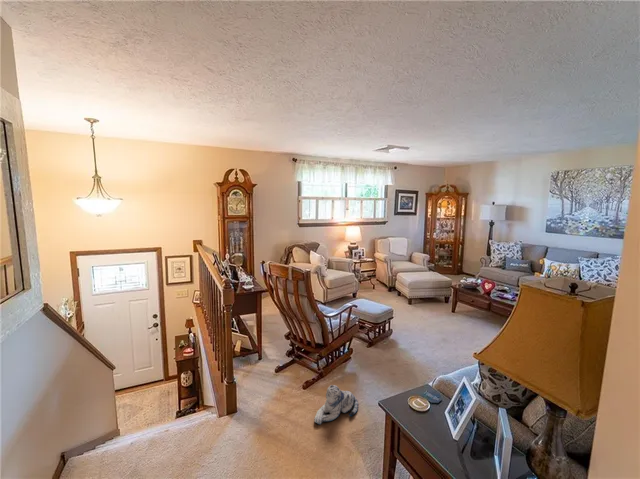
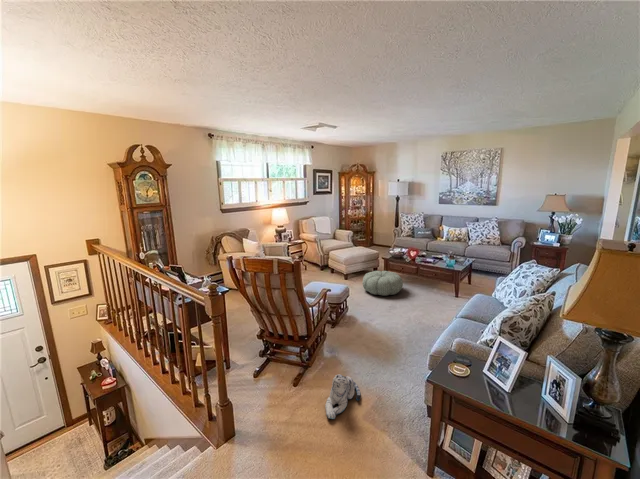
pouf: none [422,300,469,328] -> present [362,271,403,296]

